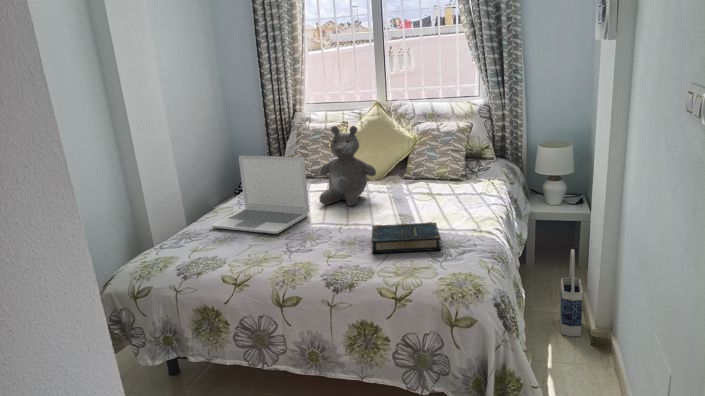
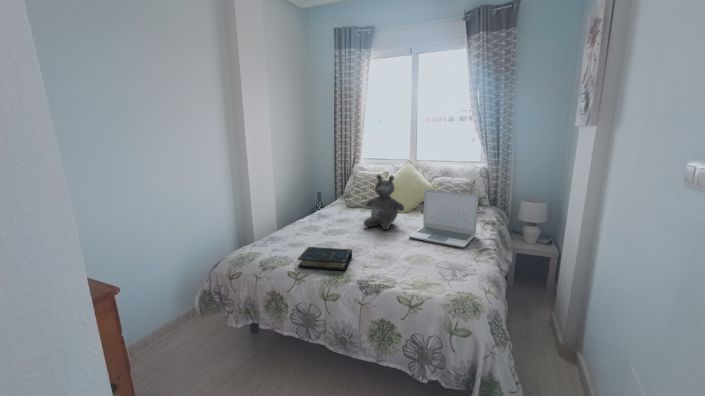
laptop: present [212,156,309,234] -> present [409,190,479,247]
book: present [372,222,441,253] -> present [298,247,352,271]
bag: present [560,249,583,336] -> none [531,280,551,346]

